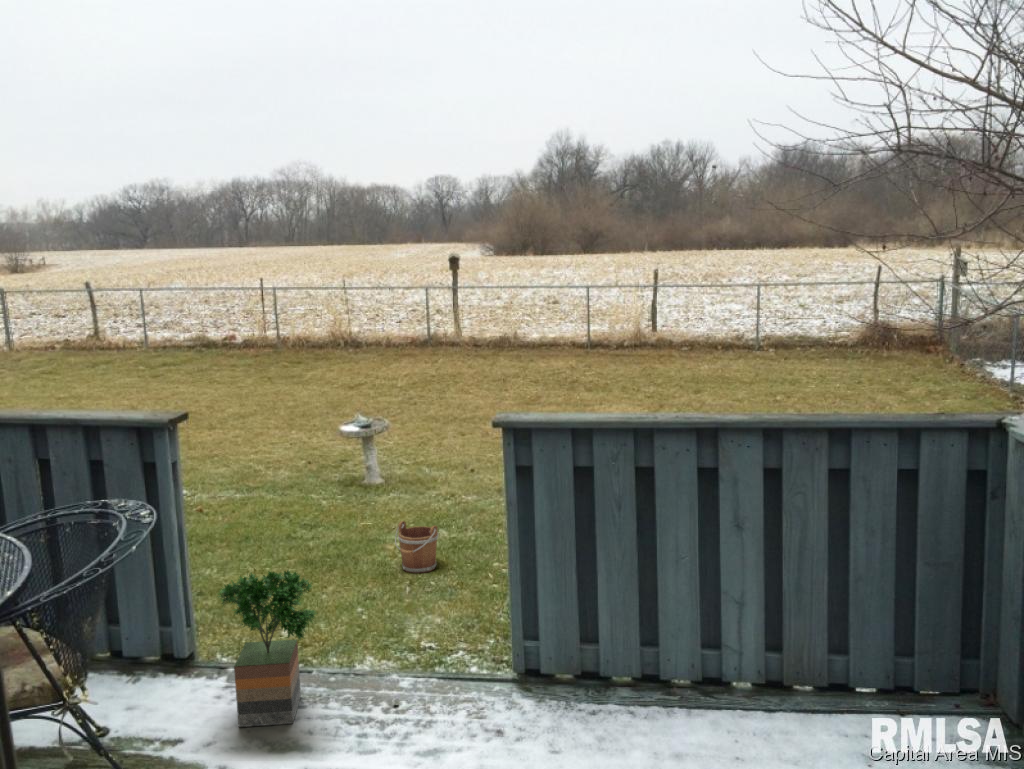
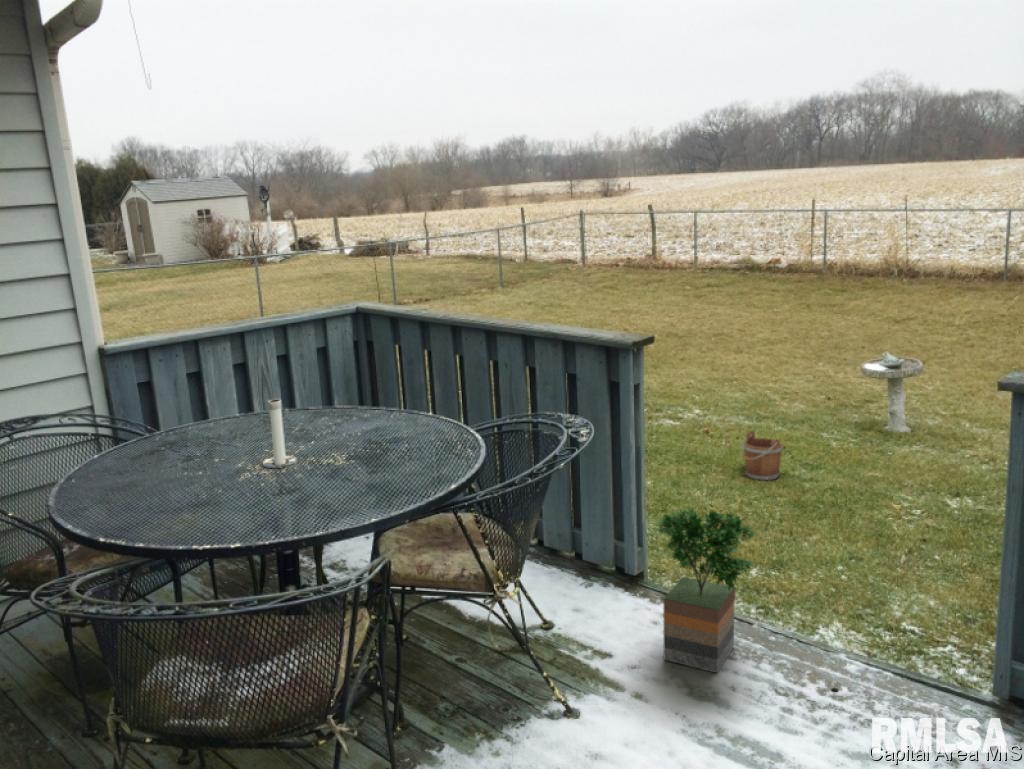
bucket: present [395,521,438,573] -> present [741,431,783,481]

